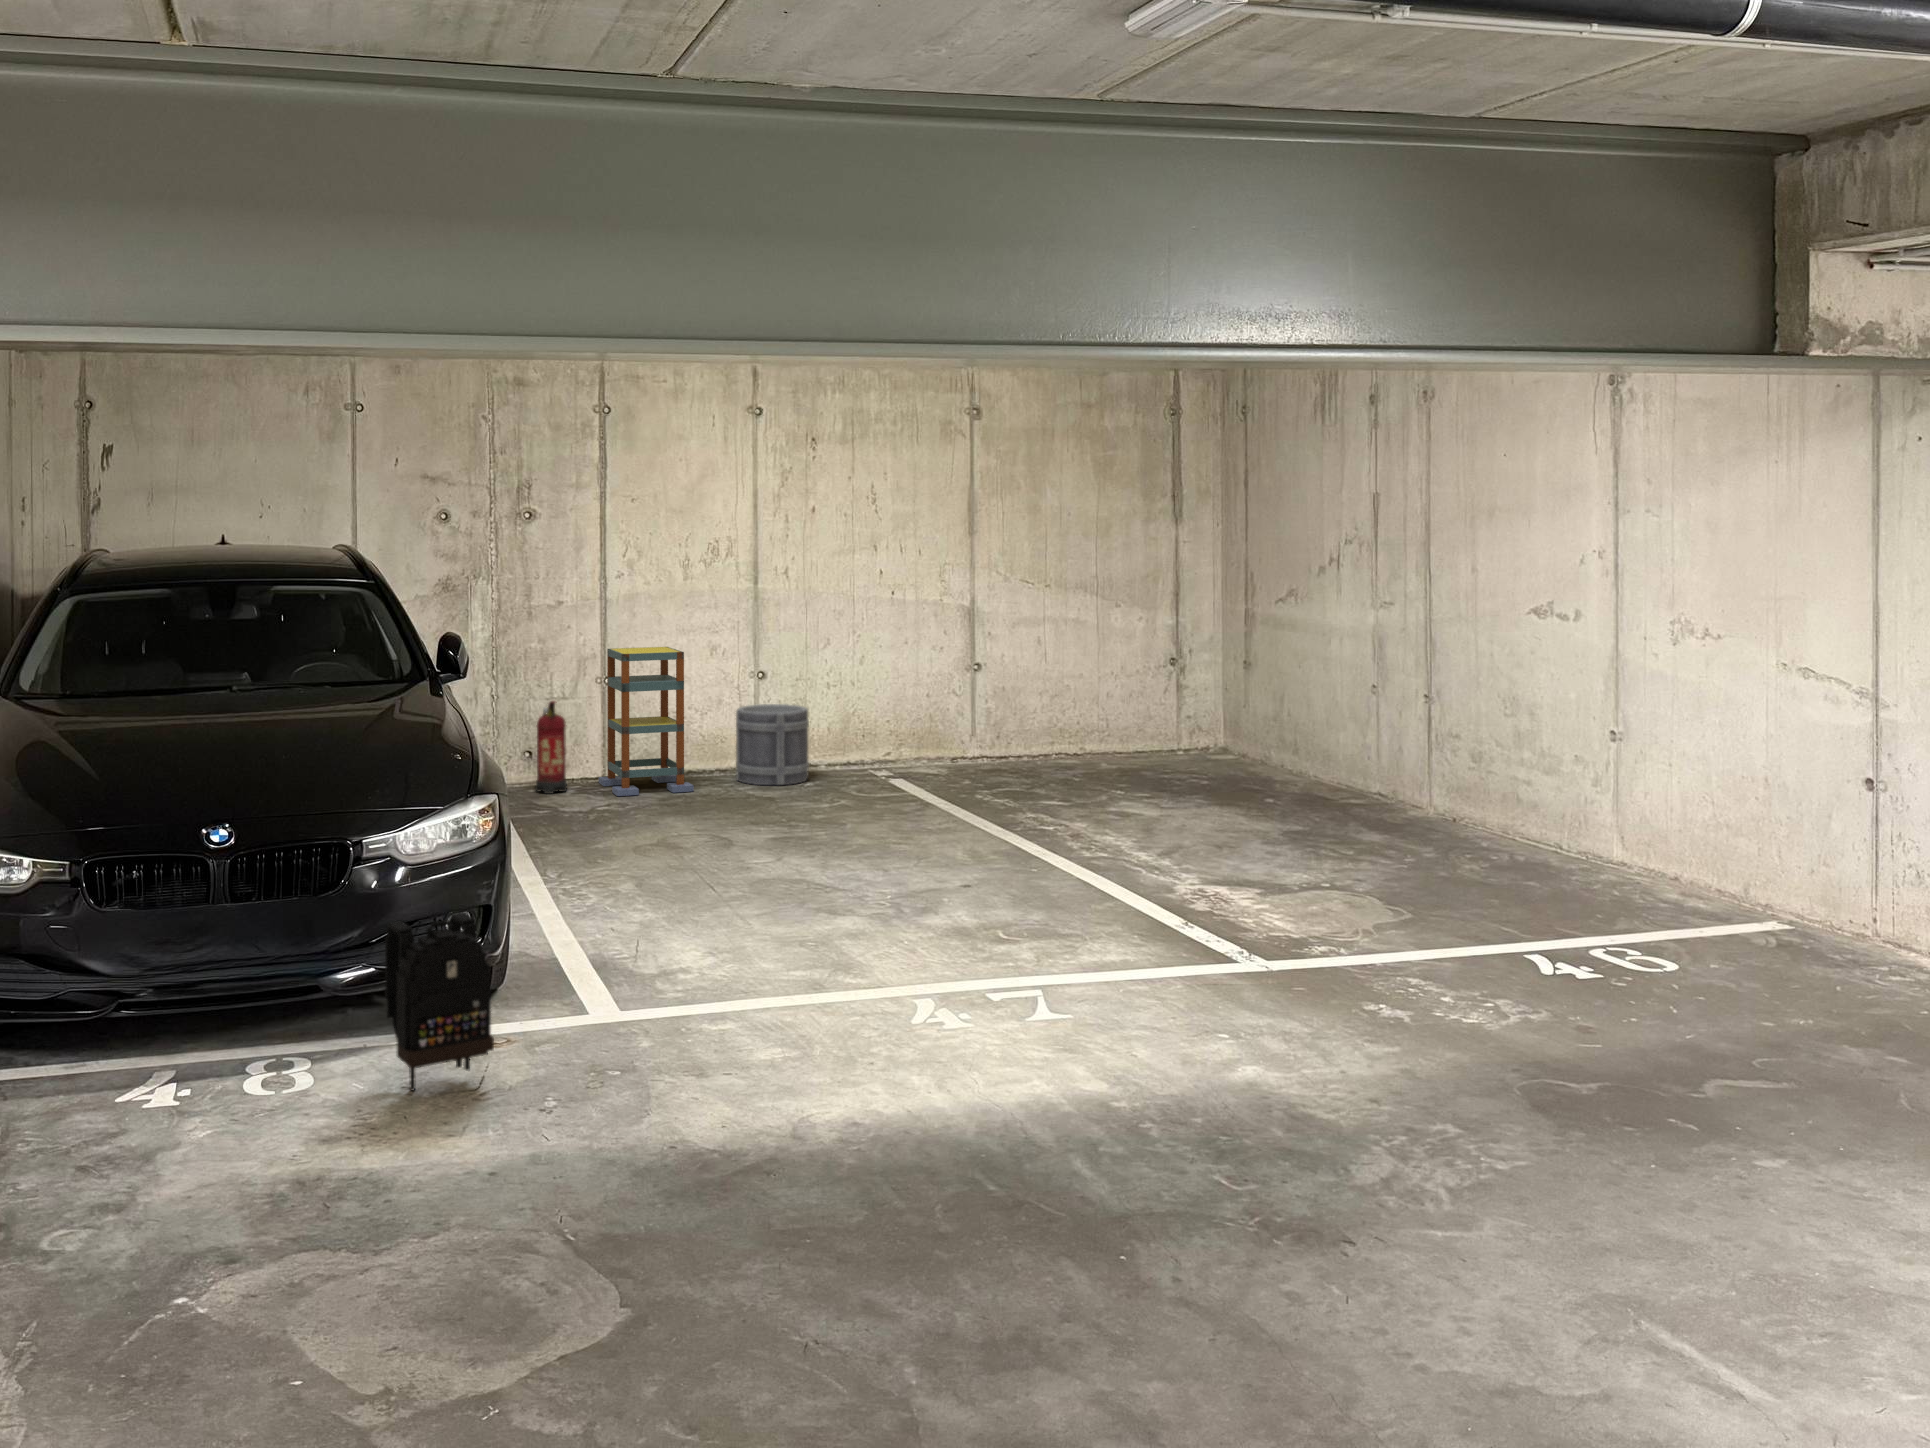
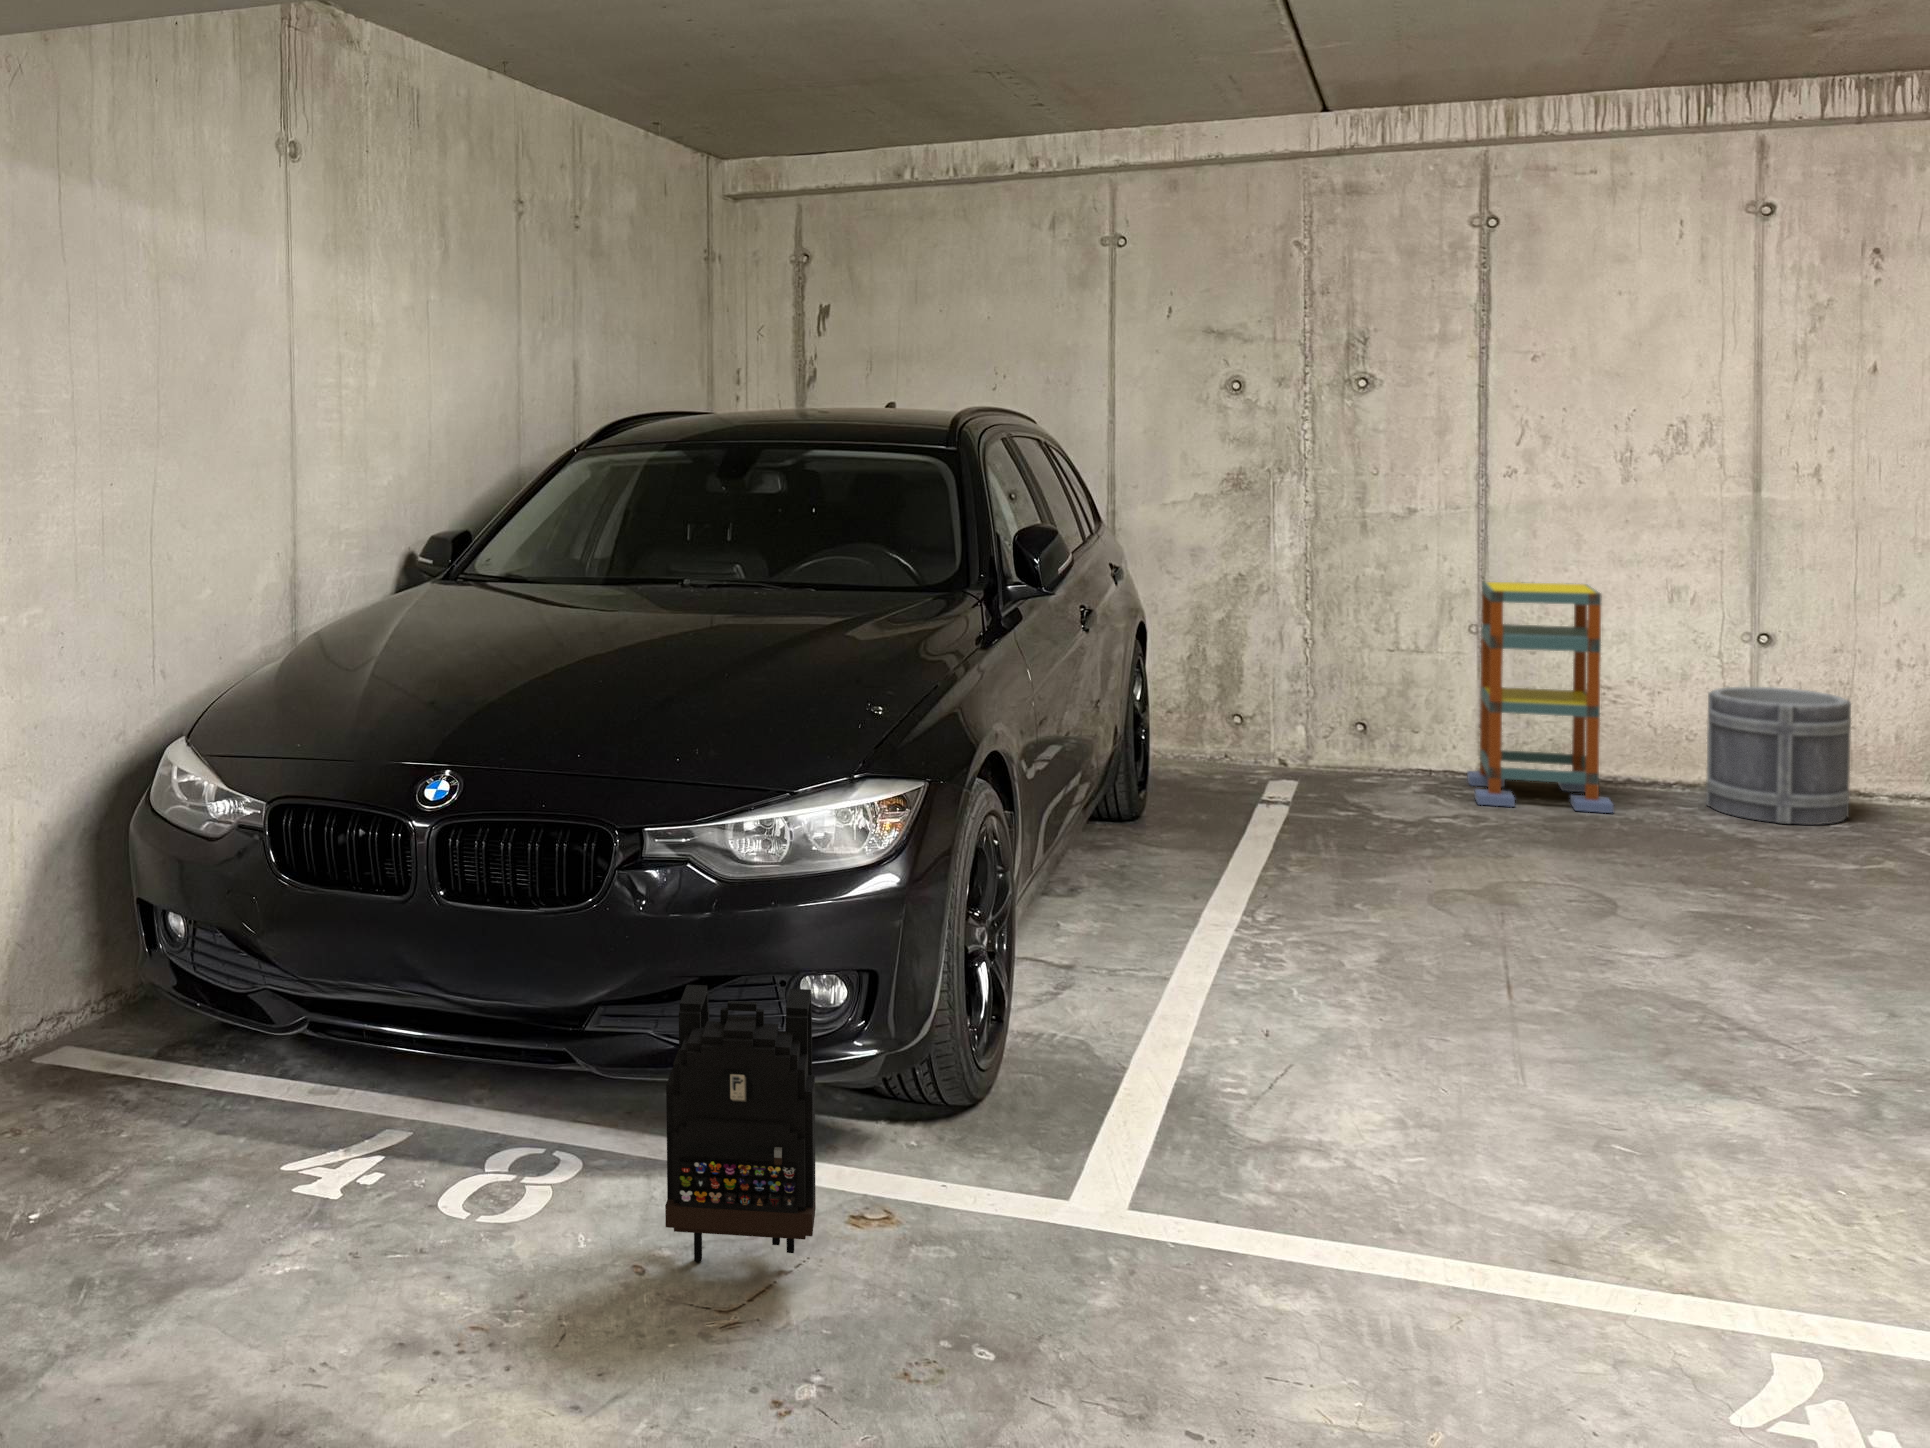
fire extinguisher: present [535,701,567,794] -> none [1357,652,1408,787]

